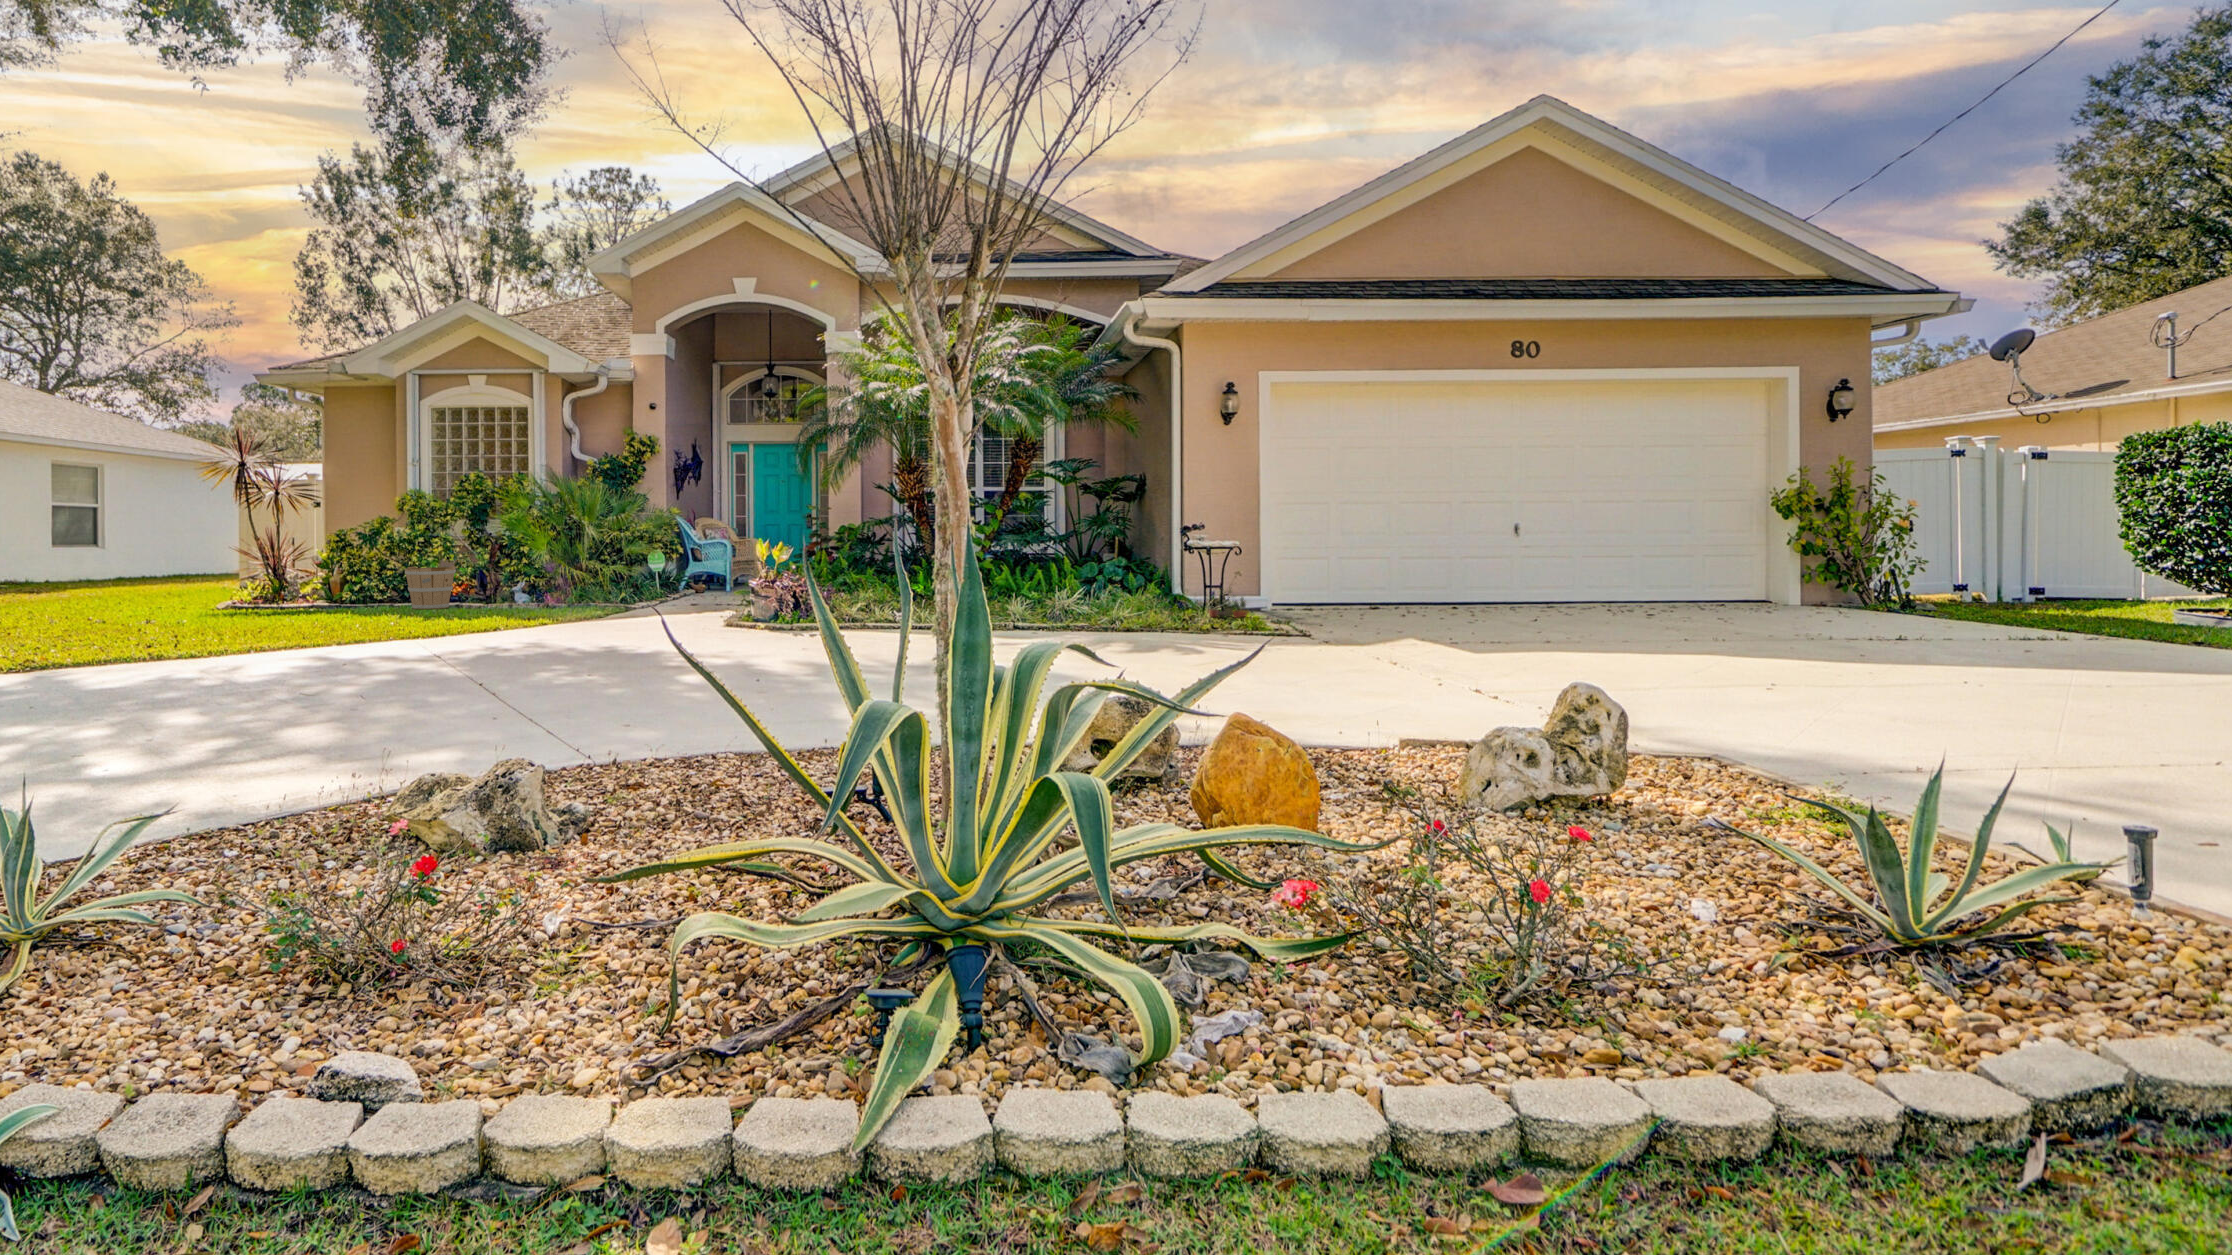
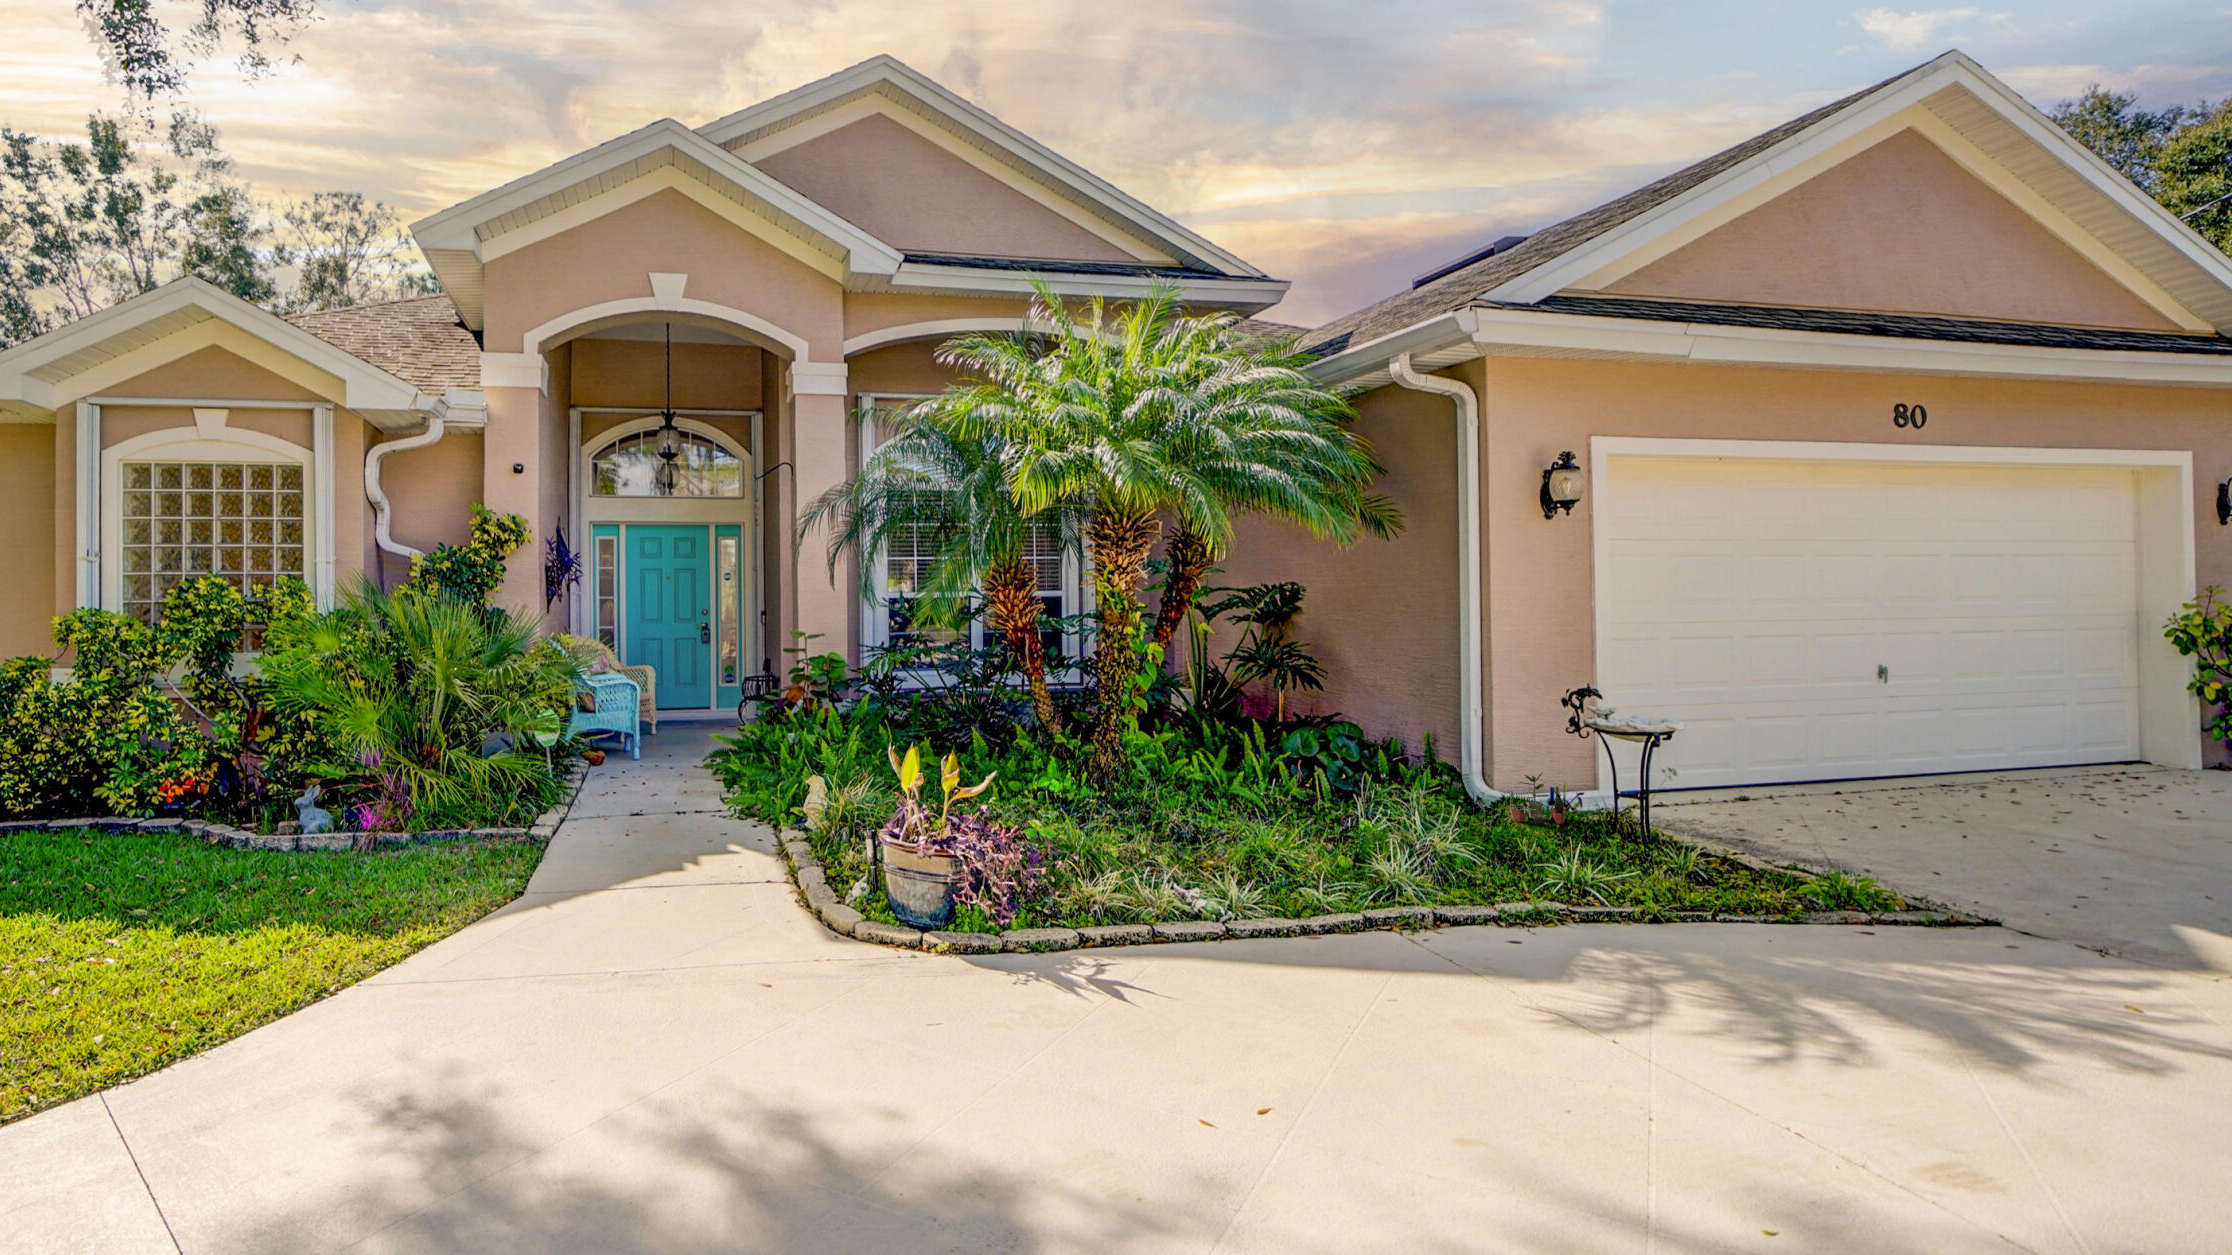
wooden bucket: present [405,566,456,609] -> none [66,750,172,839]

